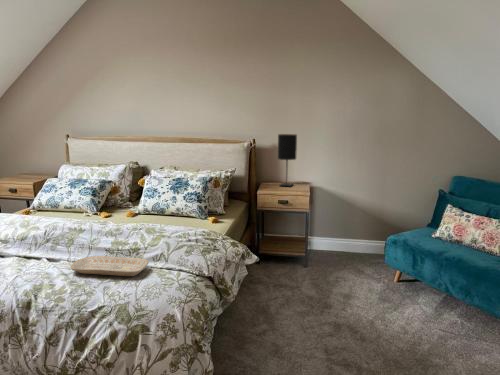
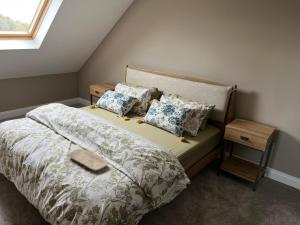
table lamp: present [278,134,297,186] -> none [247,85,270,127]

